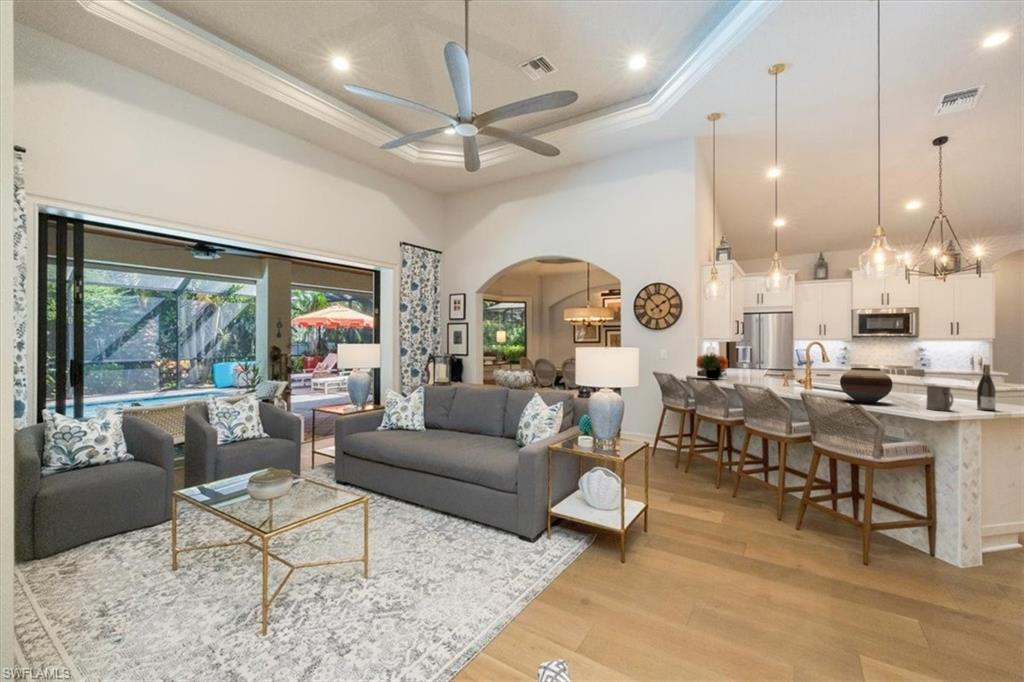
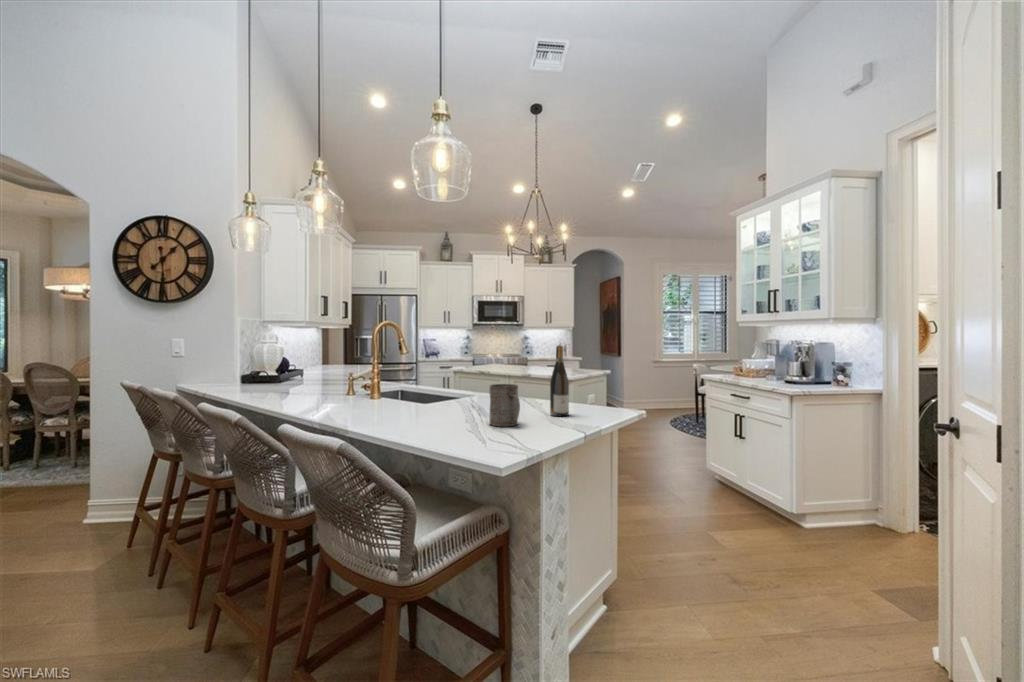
flower arrangement: present [696,353,728,380] -> none [221,341,282,388]
vase: present [840,368,893,403] -> none [376,358,450,422]

